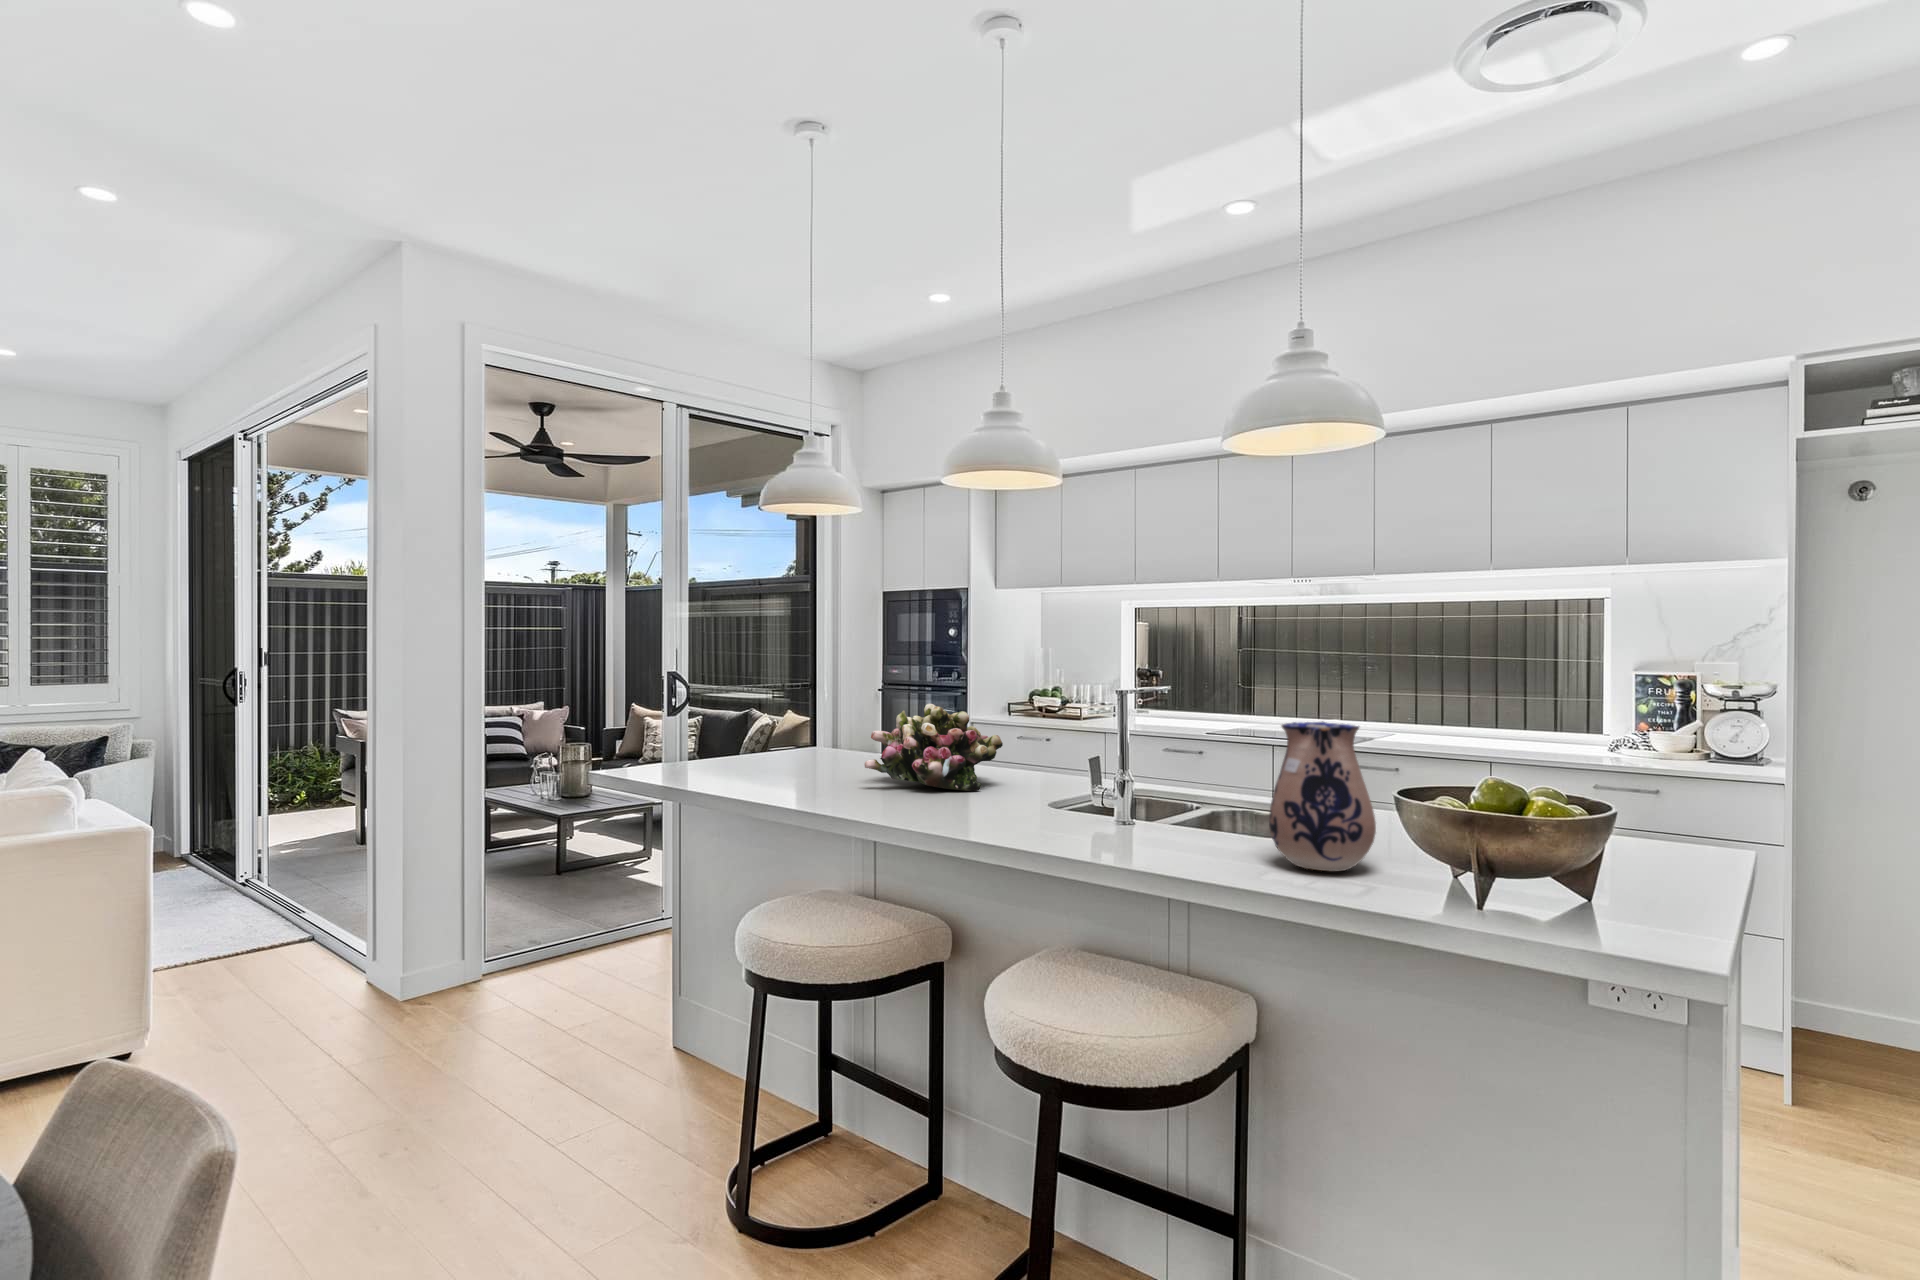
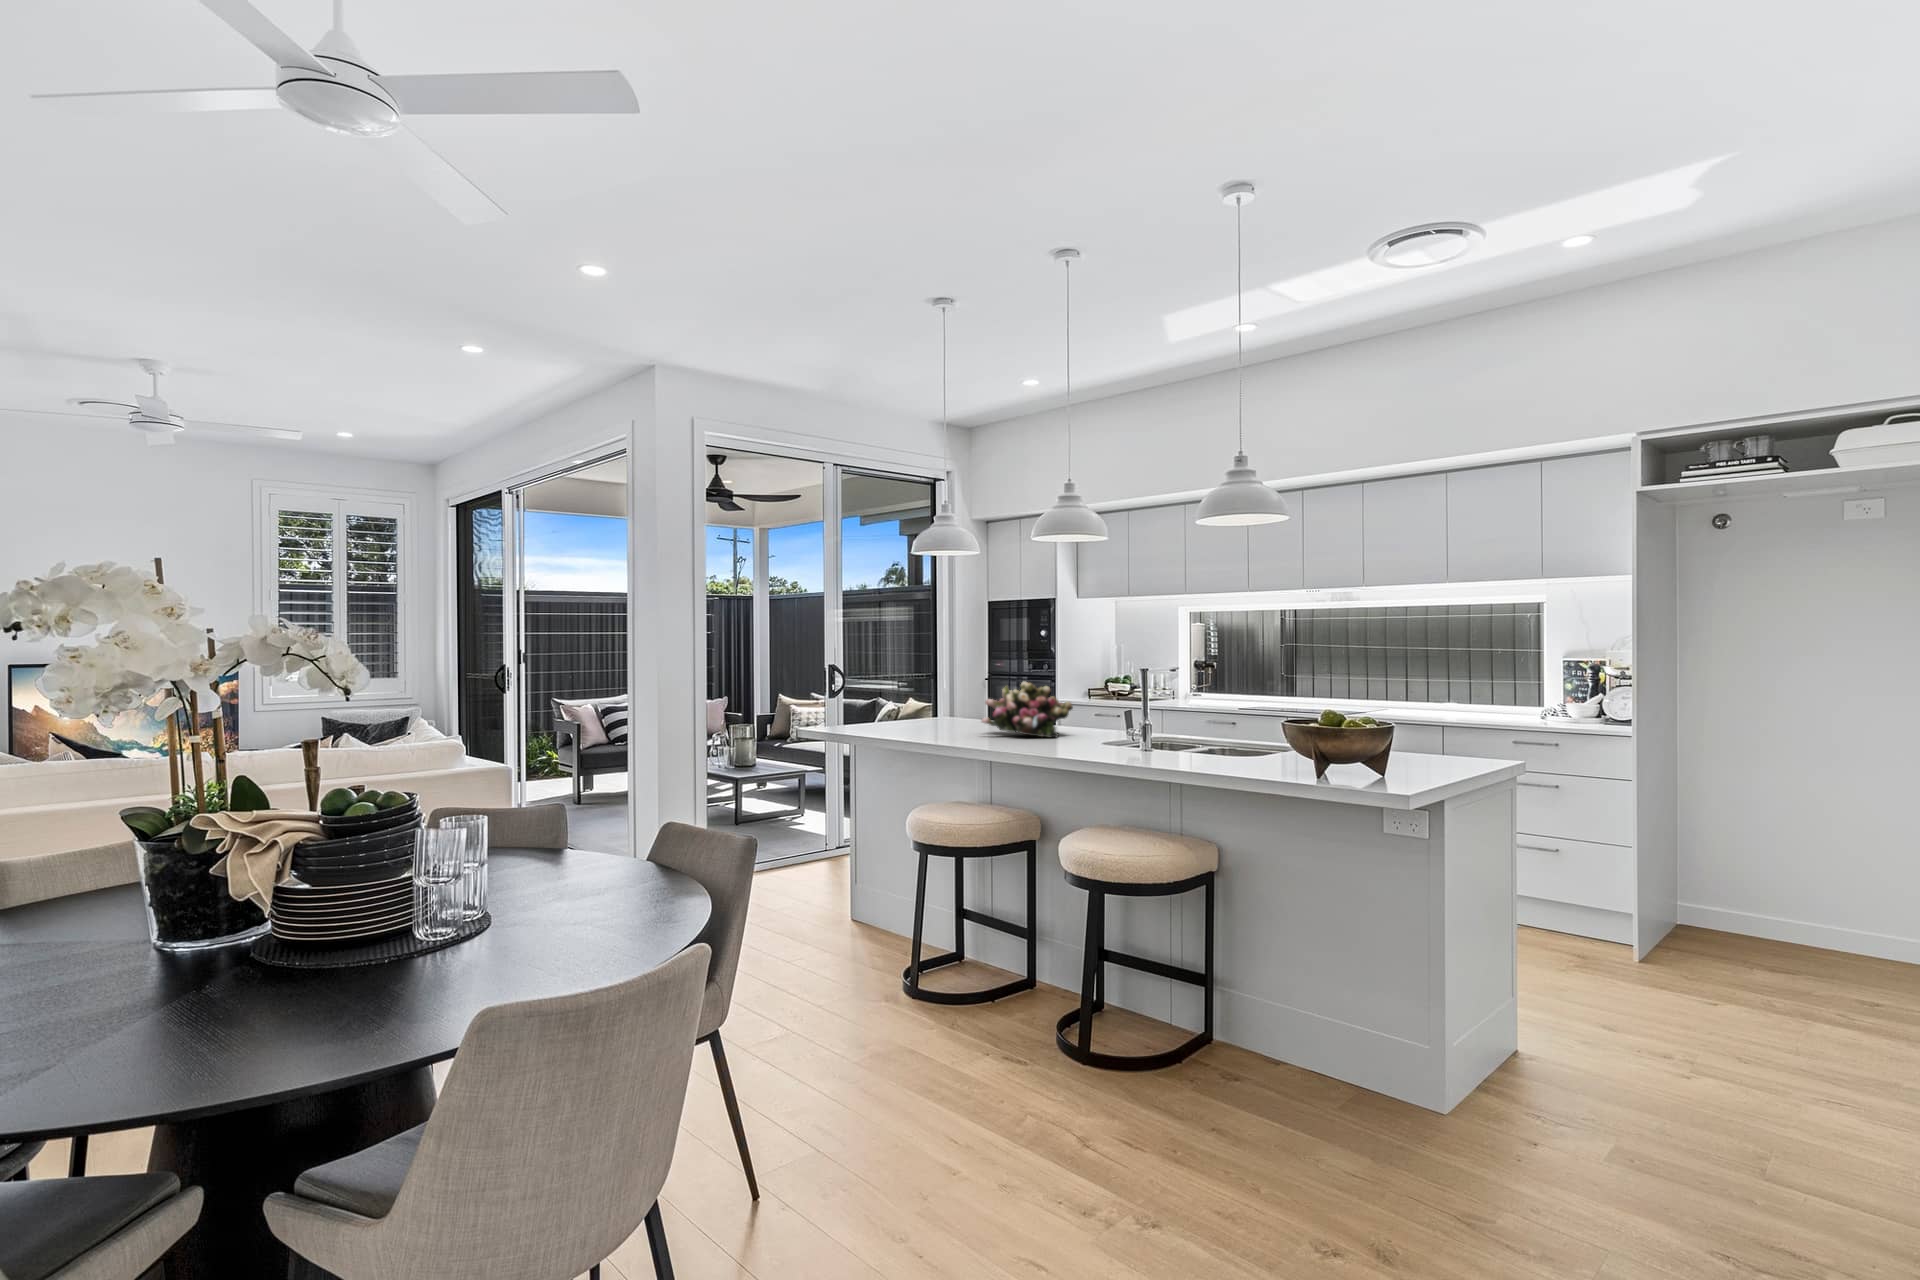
ceramic pitcher: present [1269,721,1376,872] -> none [1218,683,1278,767]

